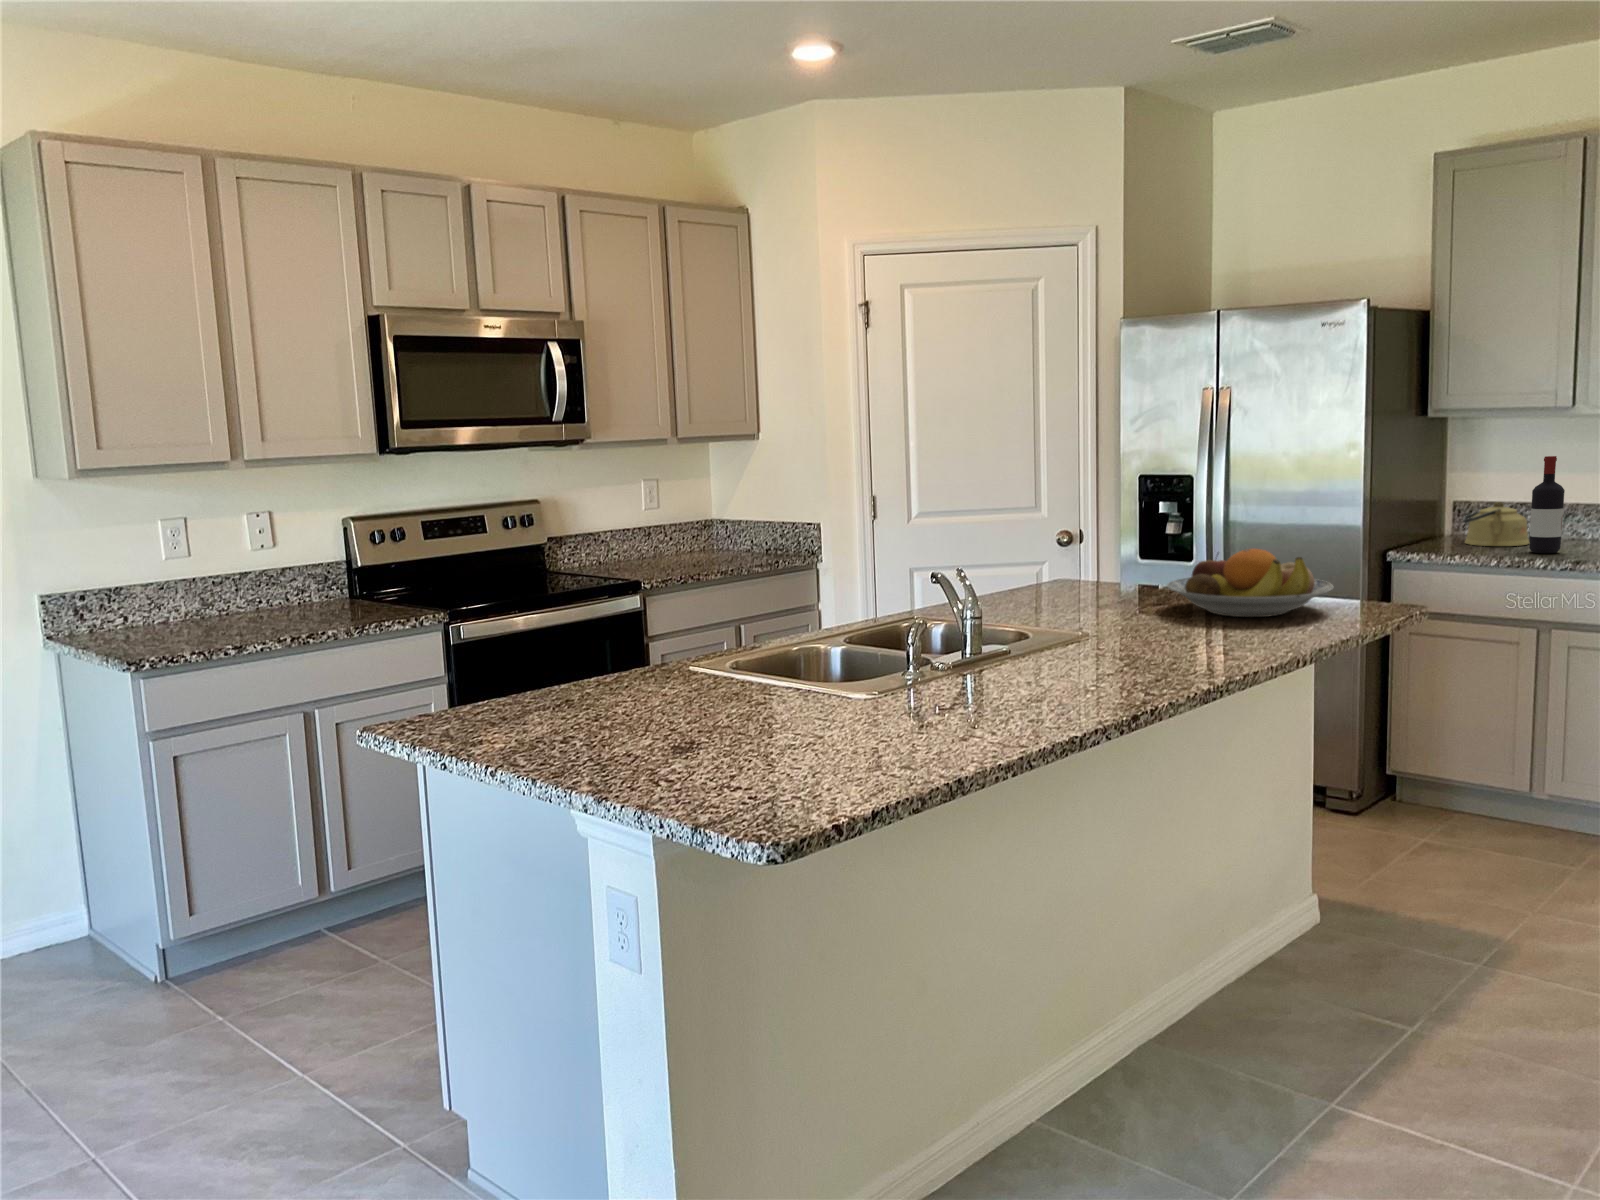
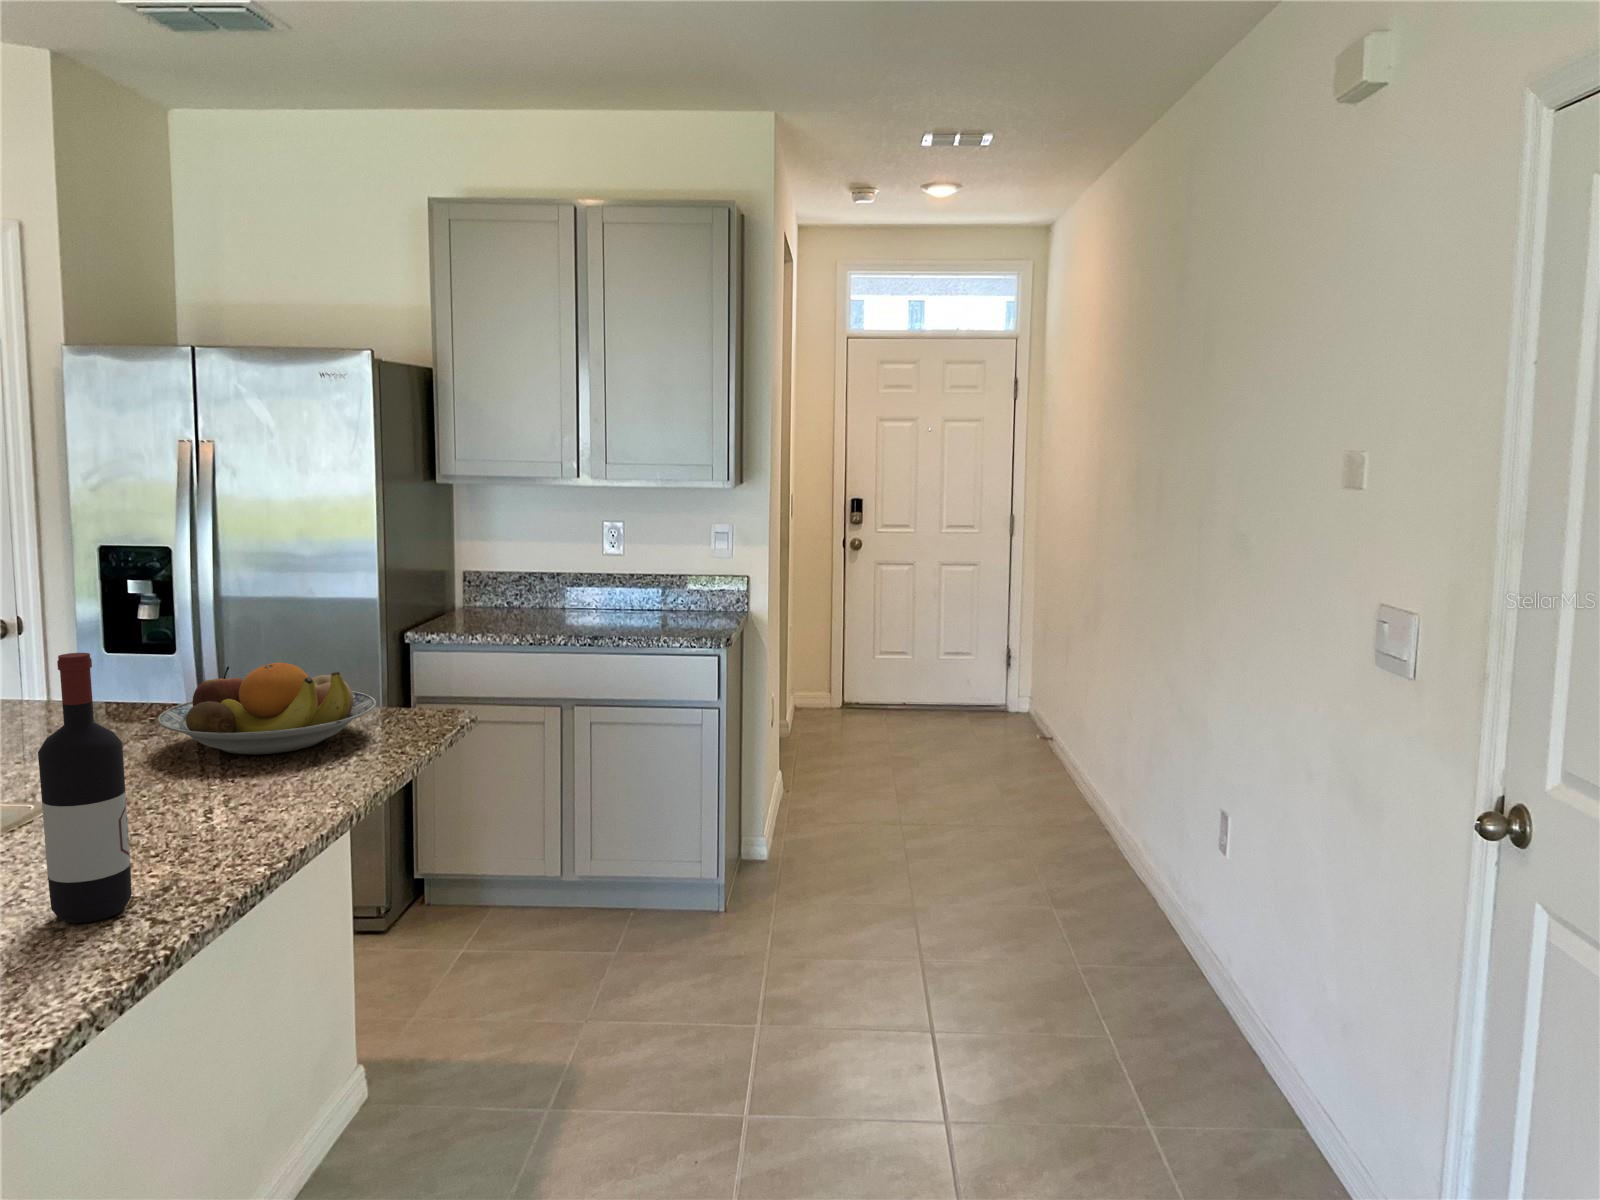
wine bottle: present [1529,456,1565,553] -> present [38,653,132,923]
kettle: present [1463,502,1529,546] -> none [478,574,537,620]

